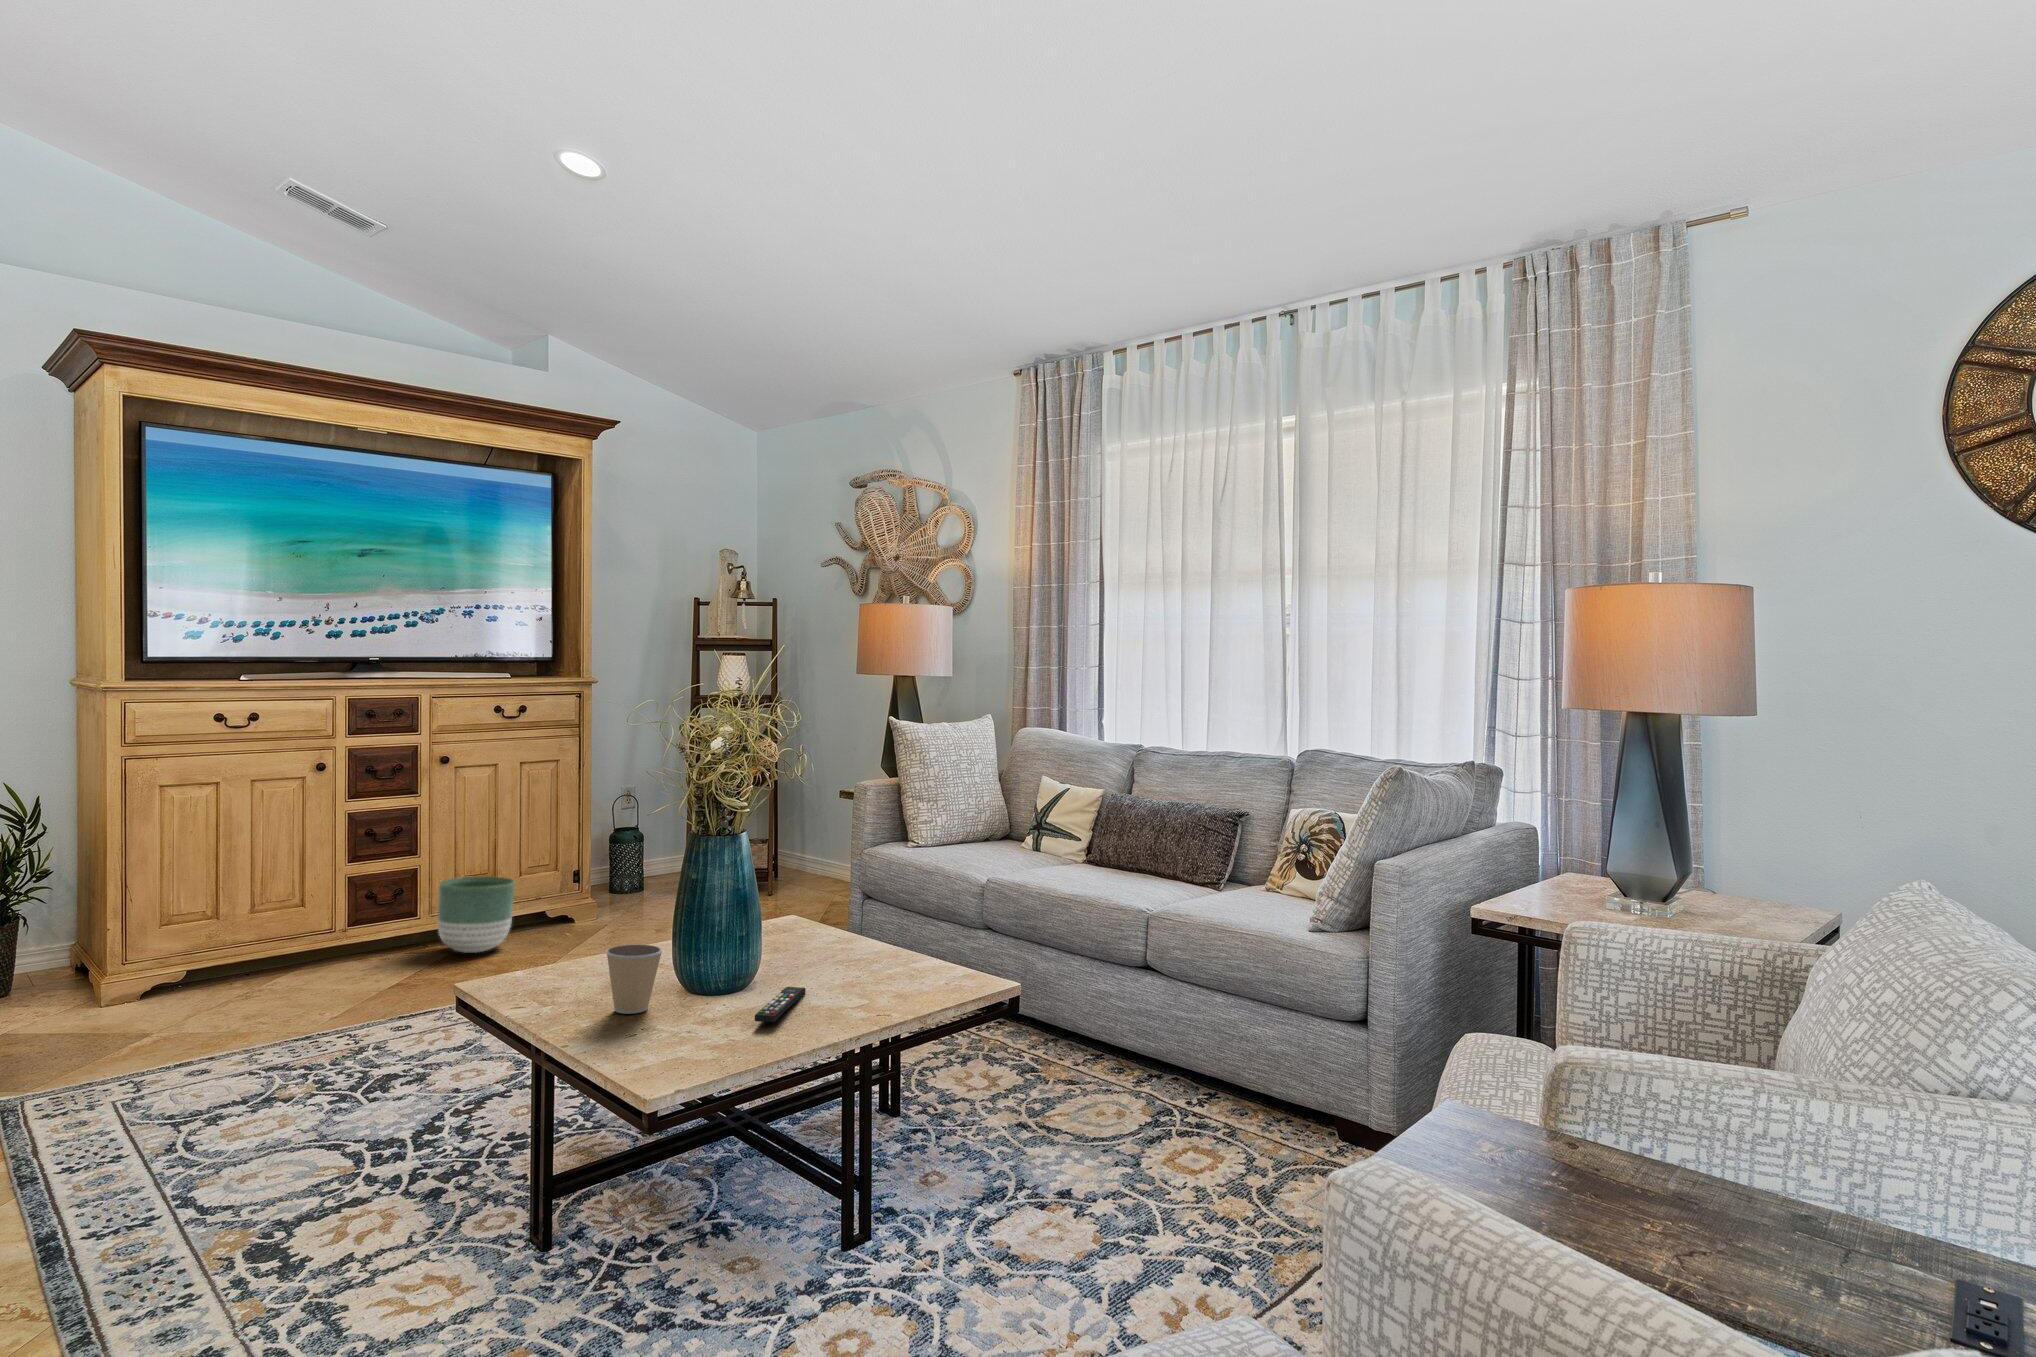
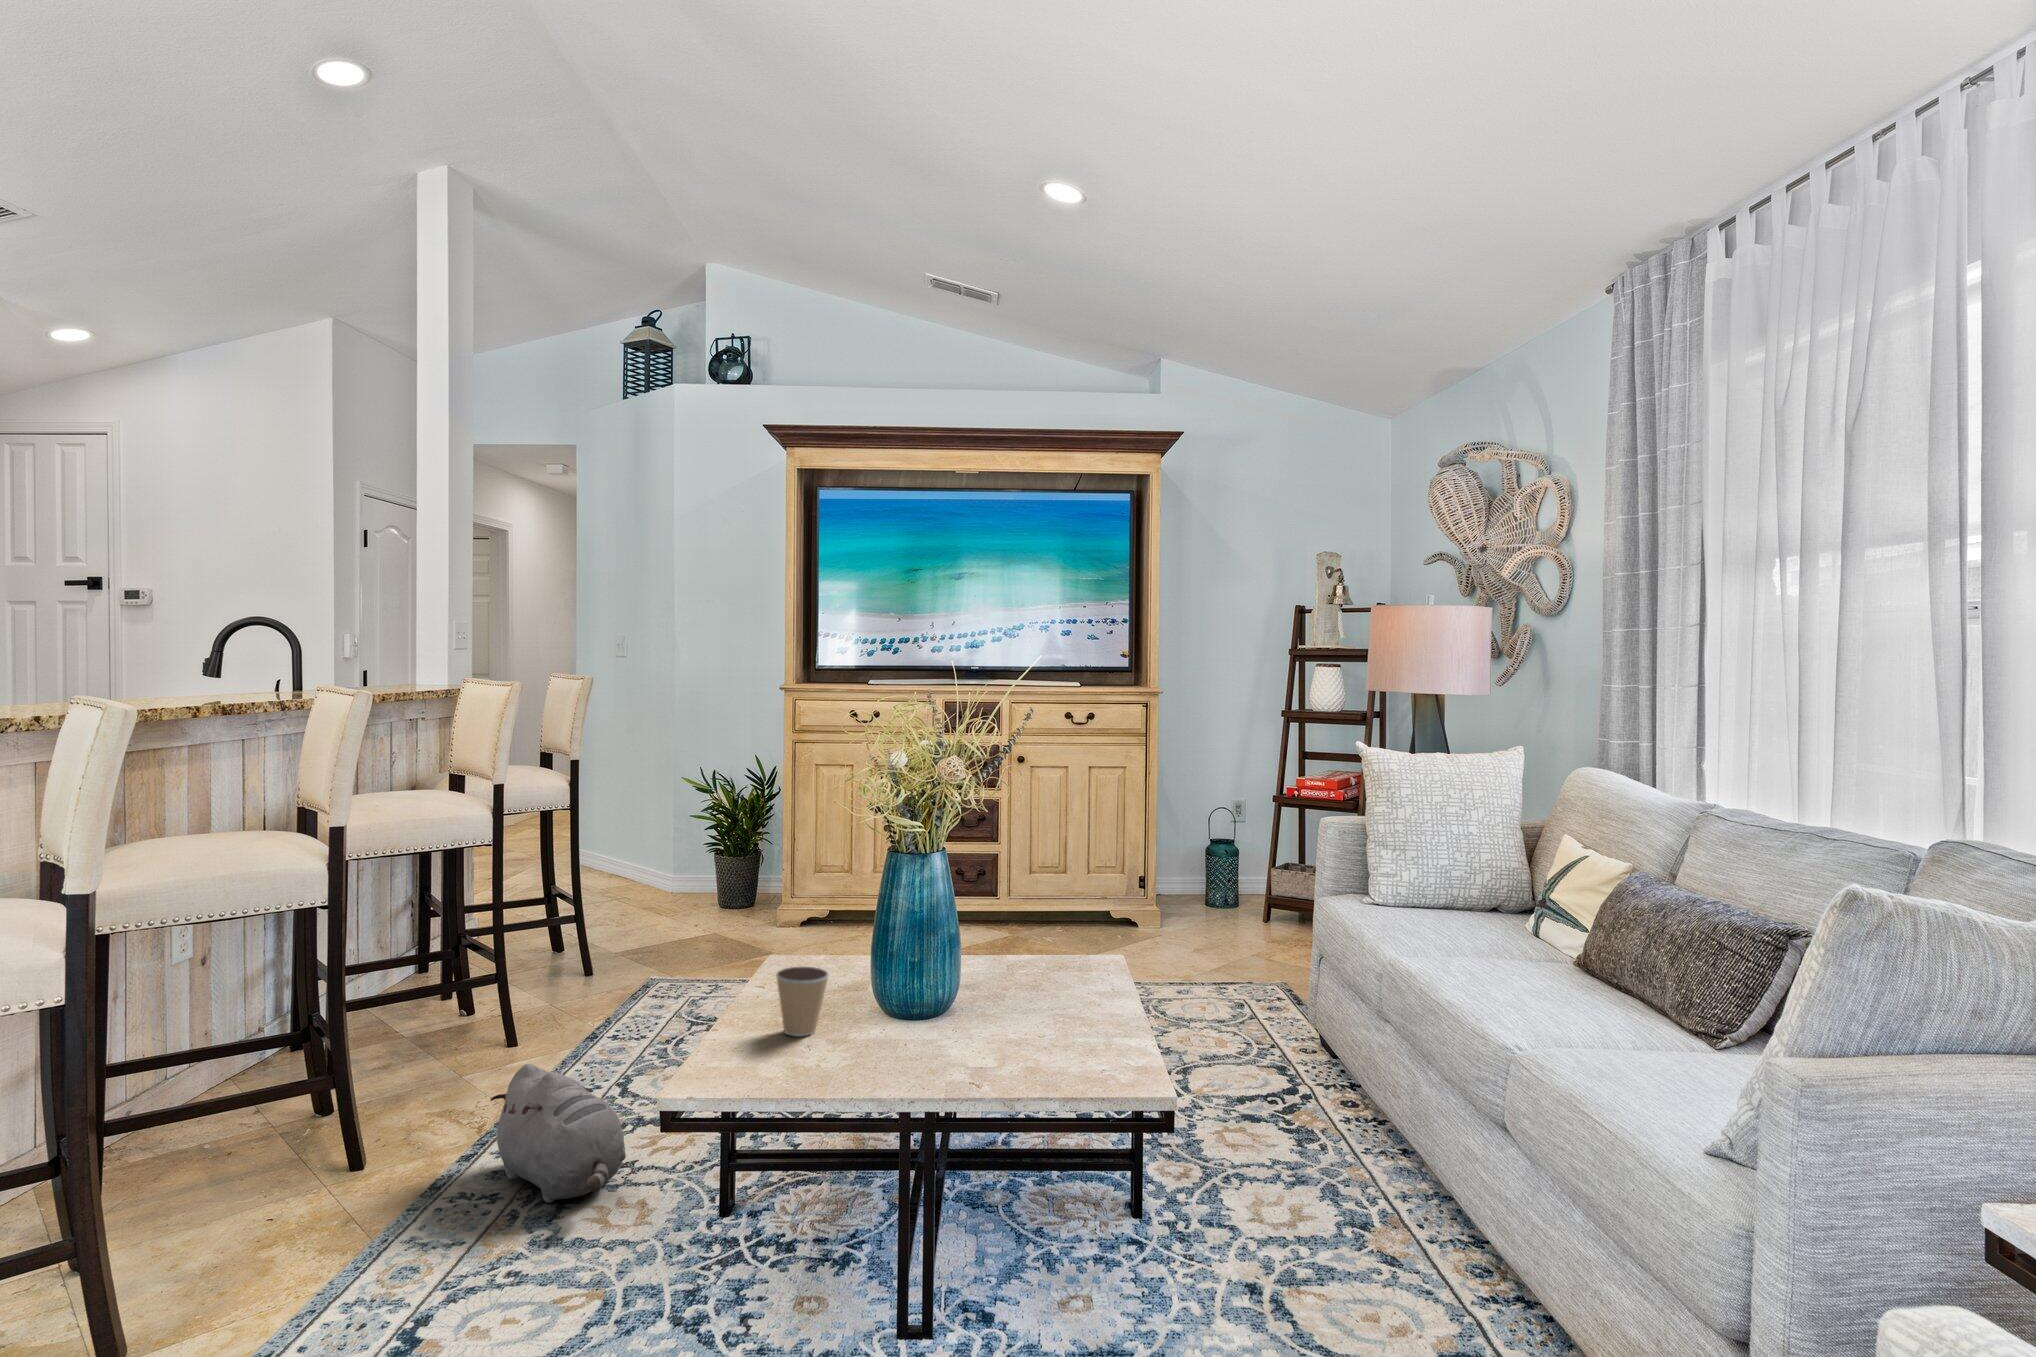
planter: present [438,876,515,953] -> none [998,870,1062,942]
remote control: present [755,987,805,1022] -> none [839,1045,952,1080]
plush toy: none [131,1145,391,1300] -> present [490,1064,626,1203]

